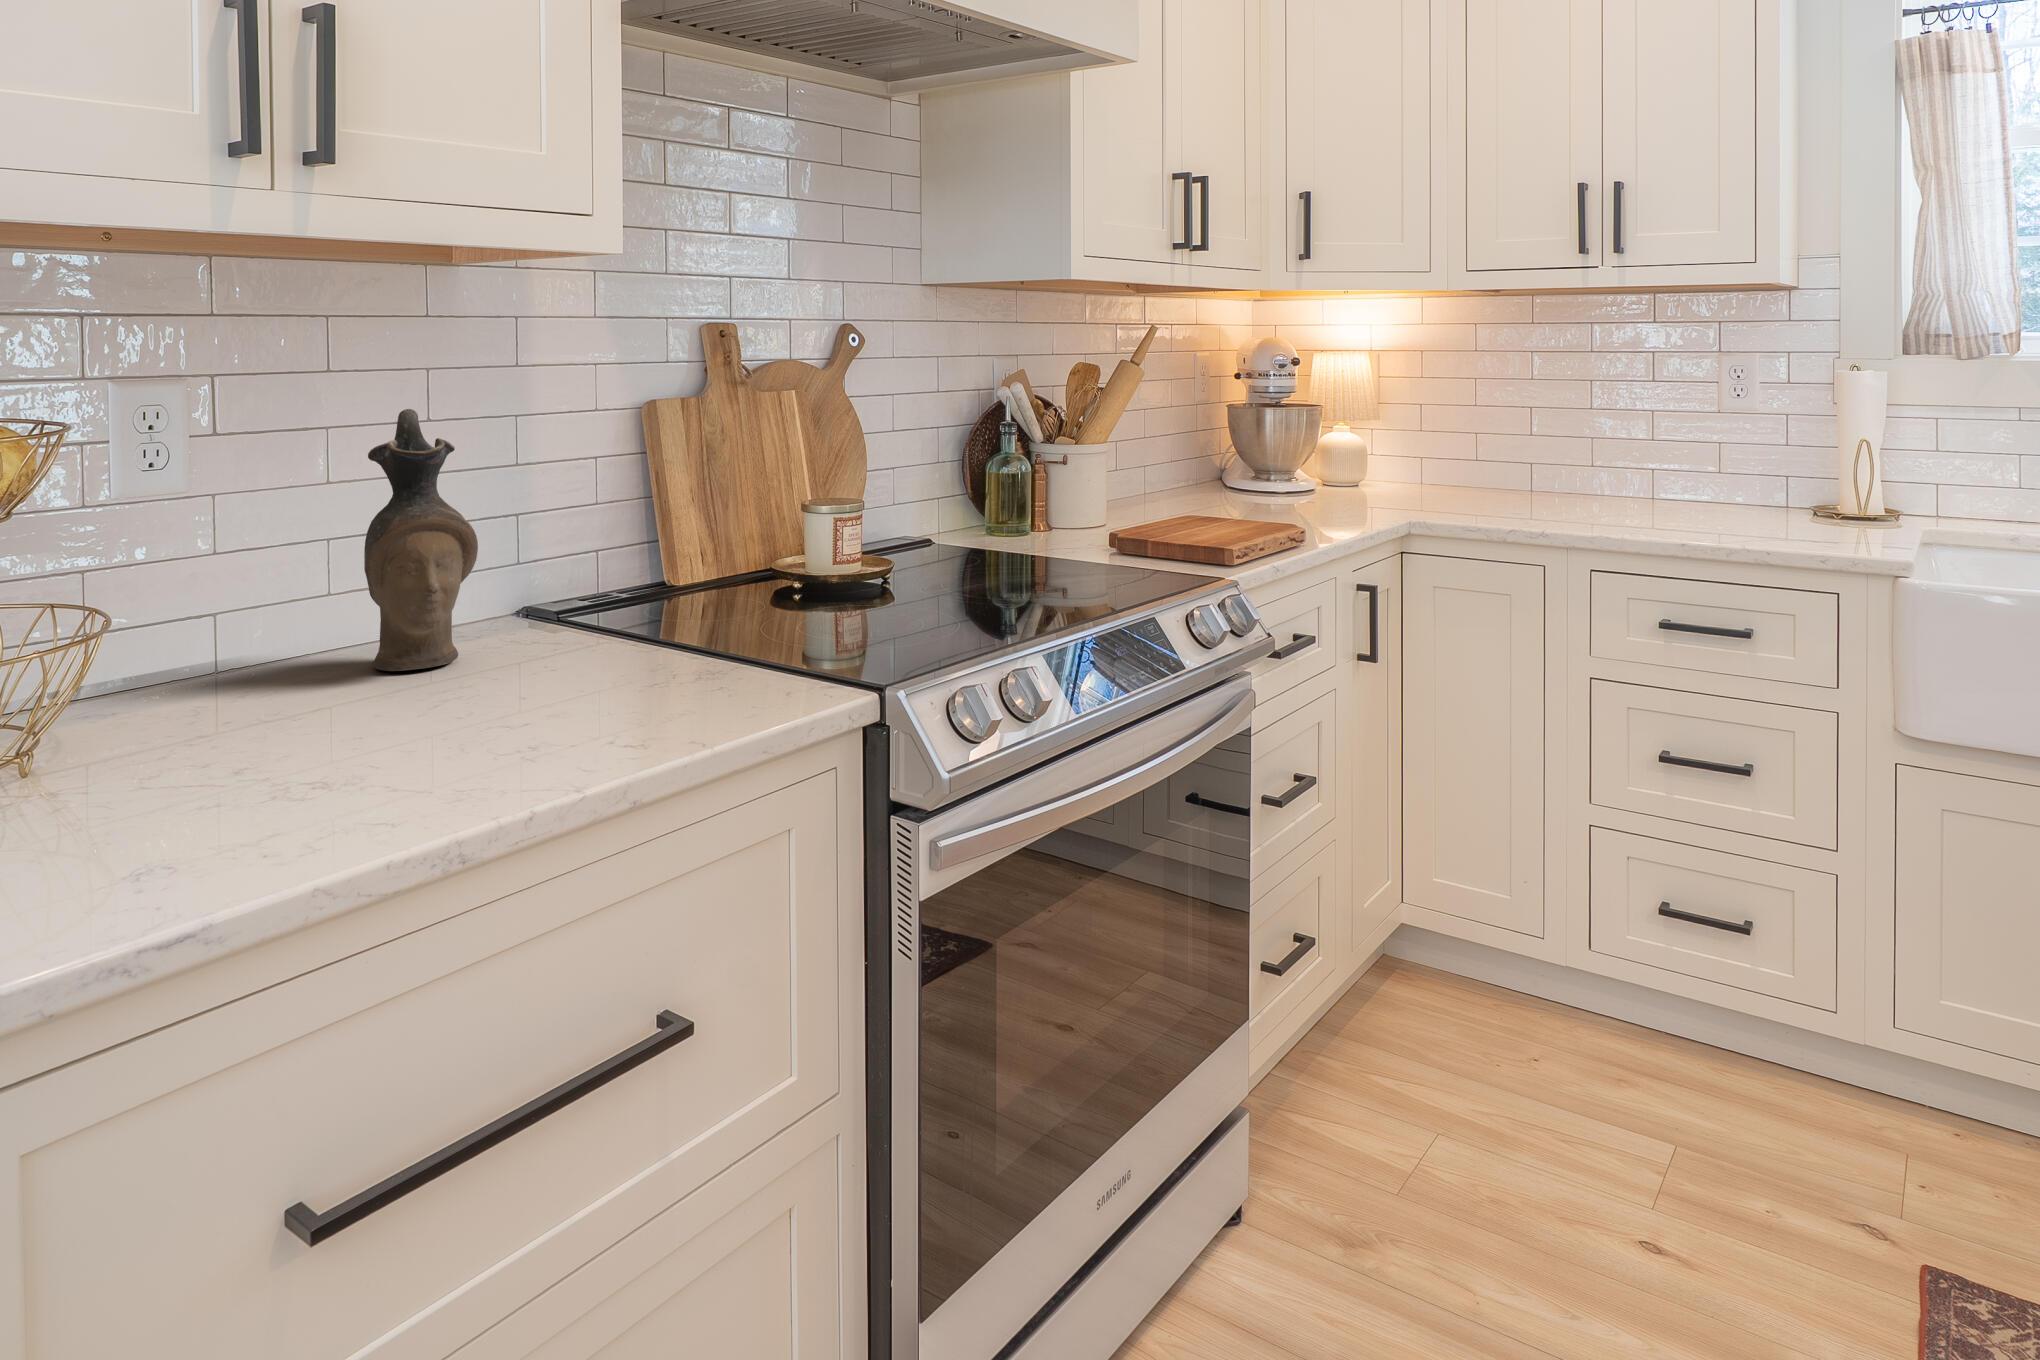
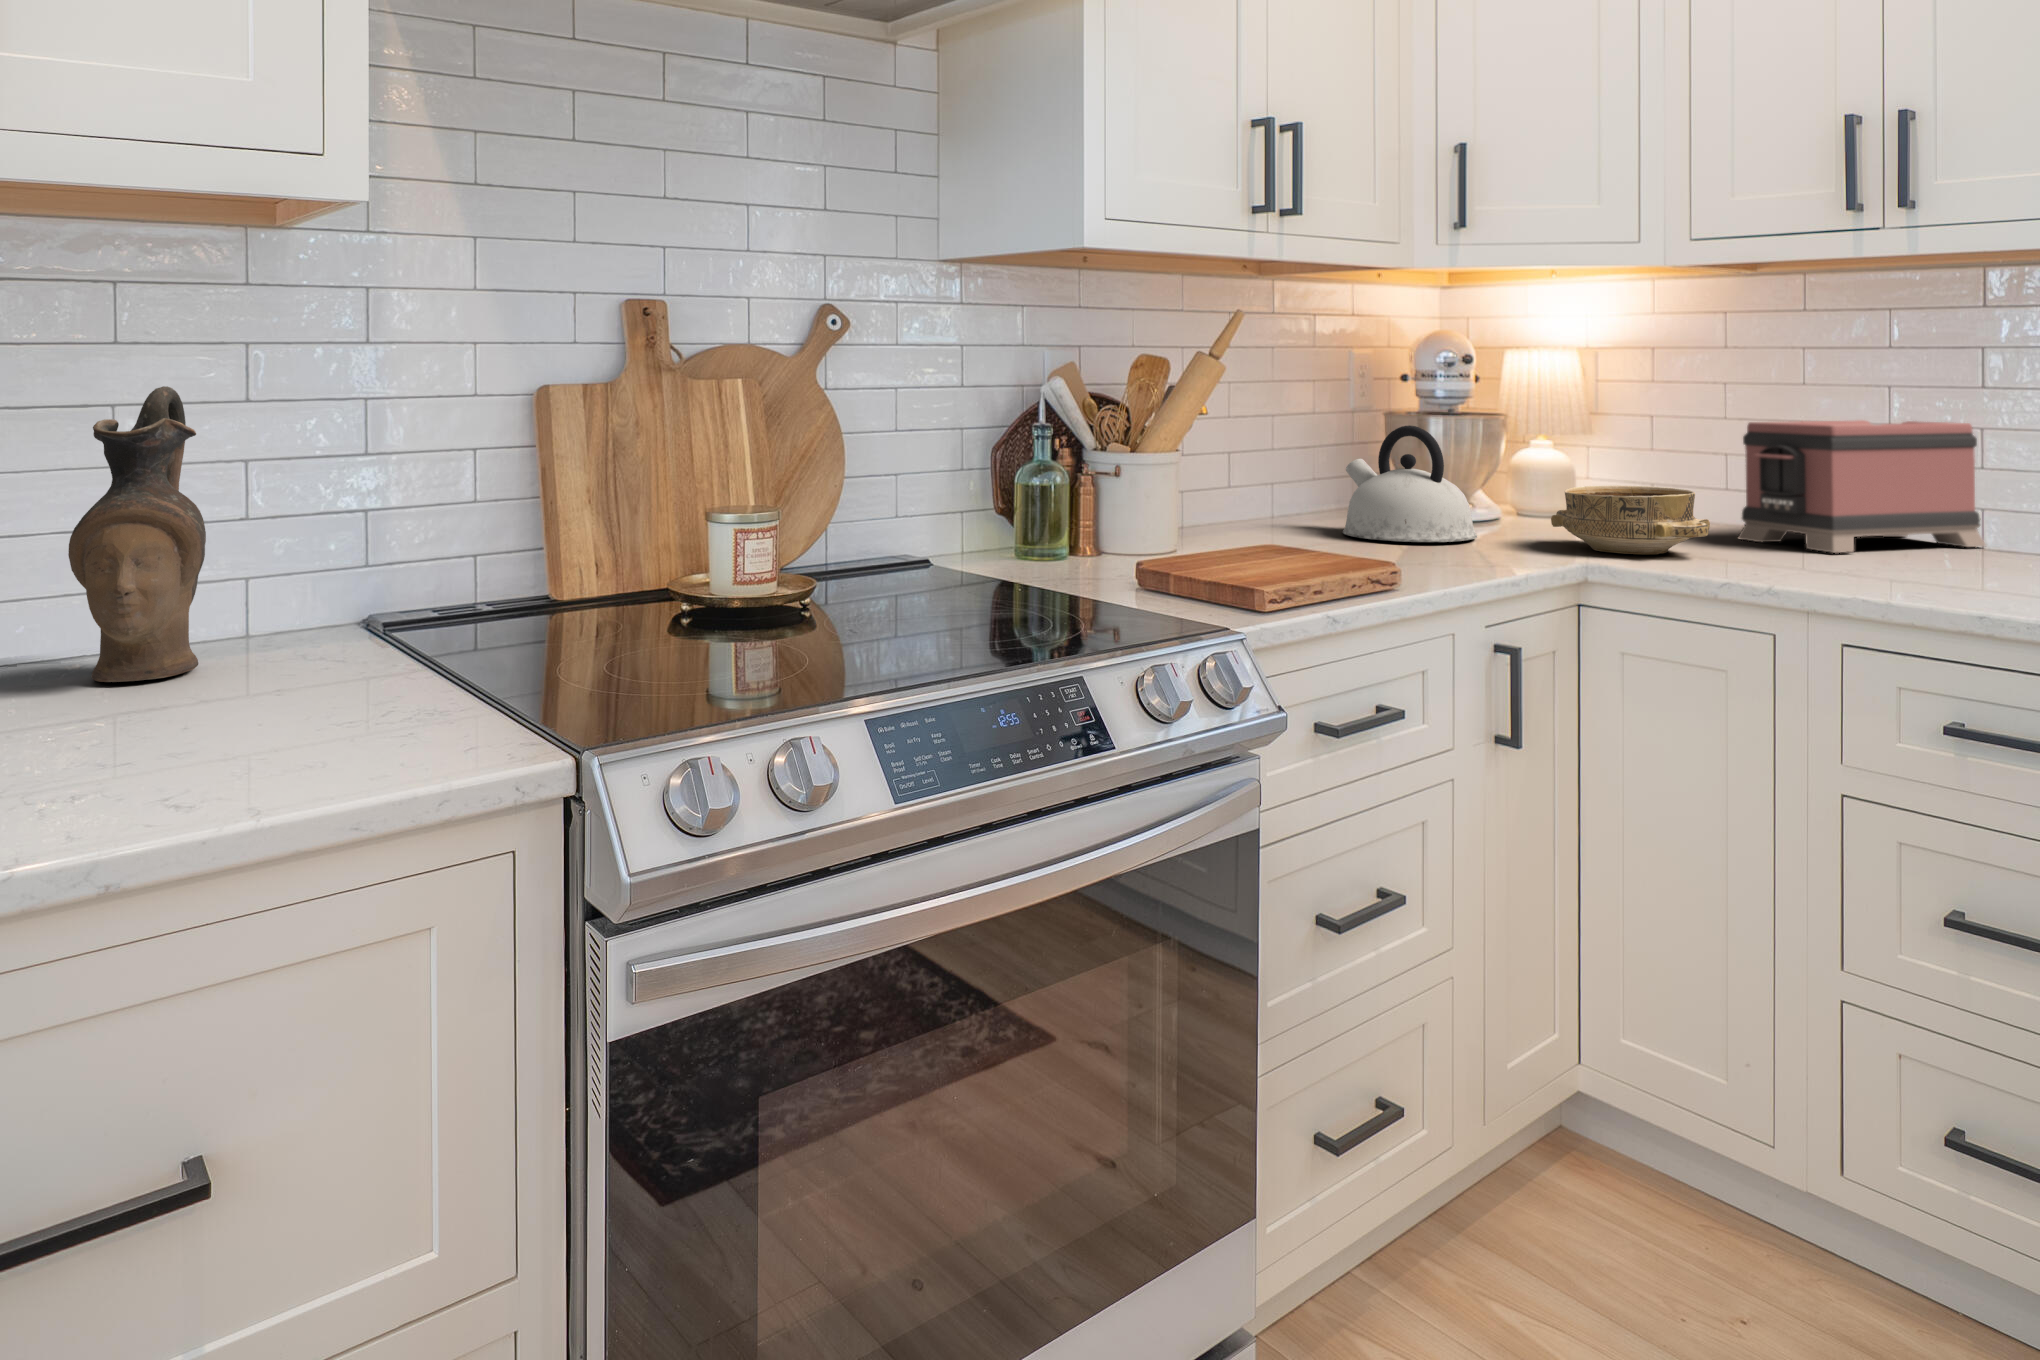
toaster: none [1494,407,1655,507] -> present [1738,420,1985,553]
kettle: none [1213,416,1319,509] -> present [1343,425,1477,542]
ceramic bowl: none [1376,461,1491,513] -> present [1551,485,1710,554]

